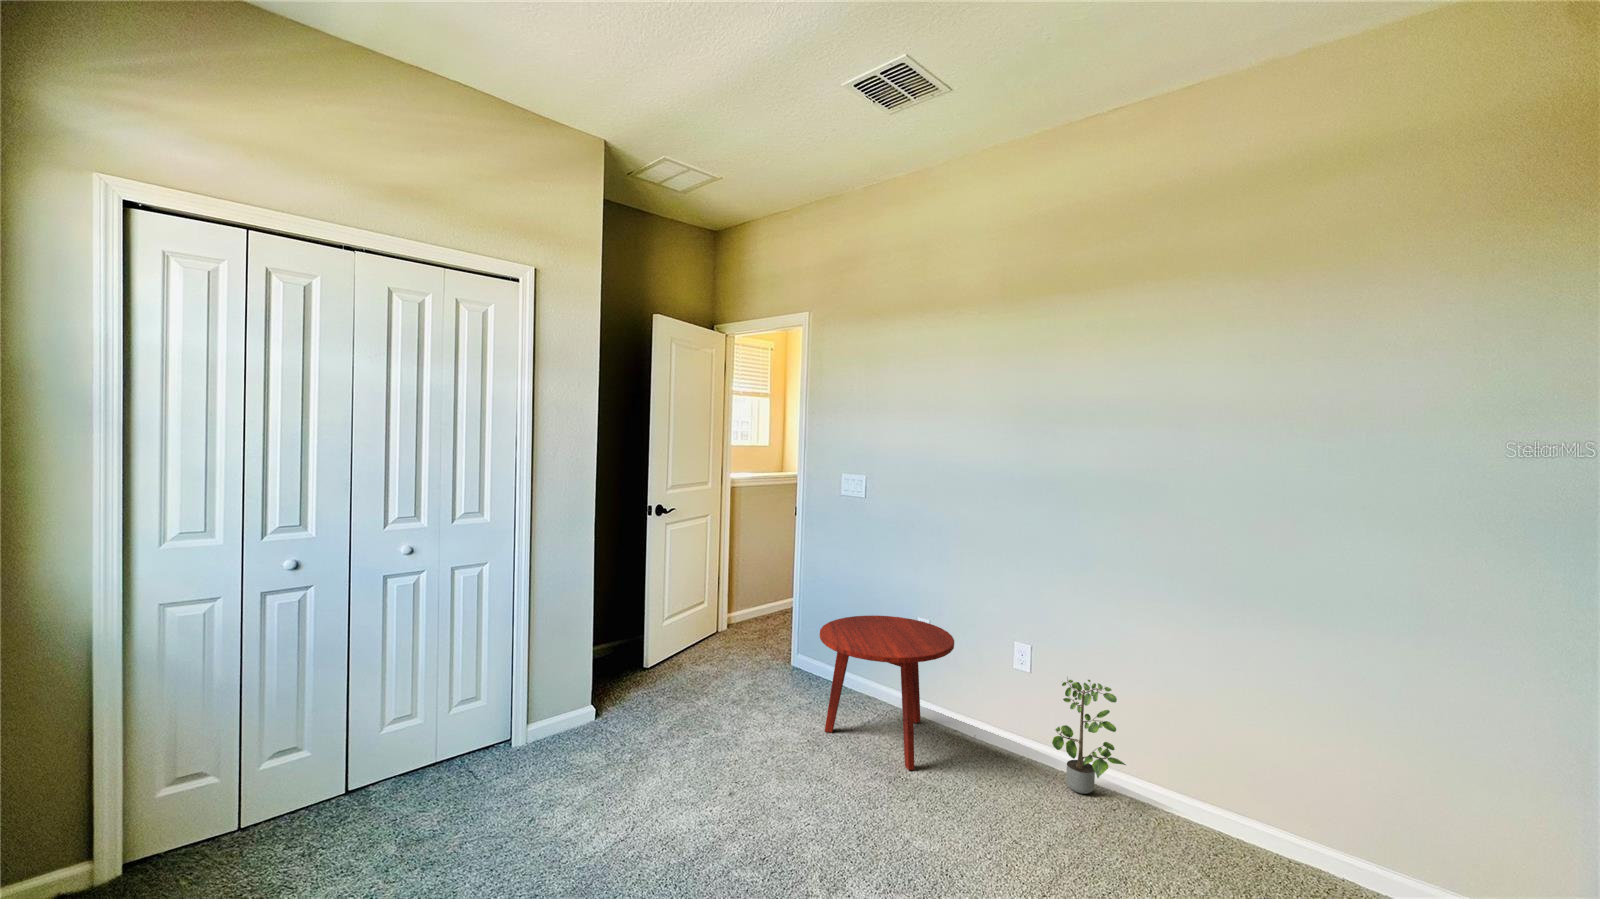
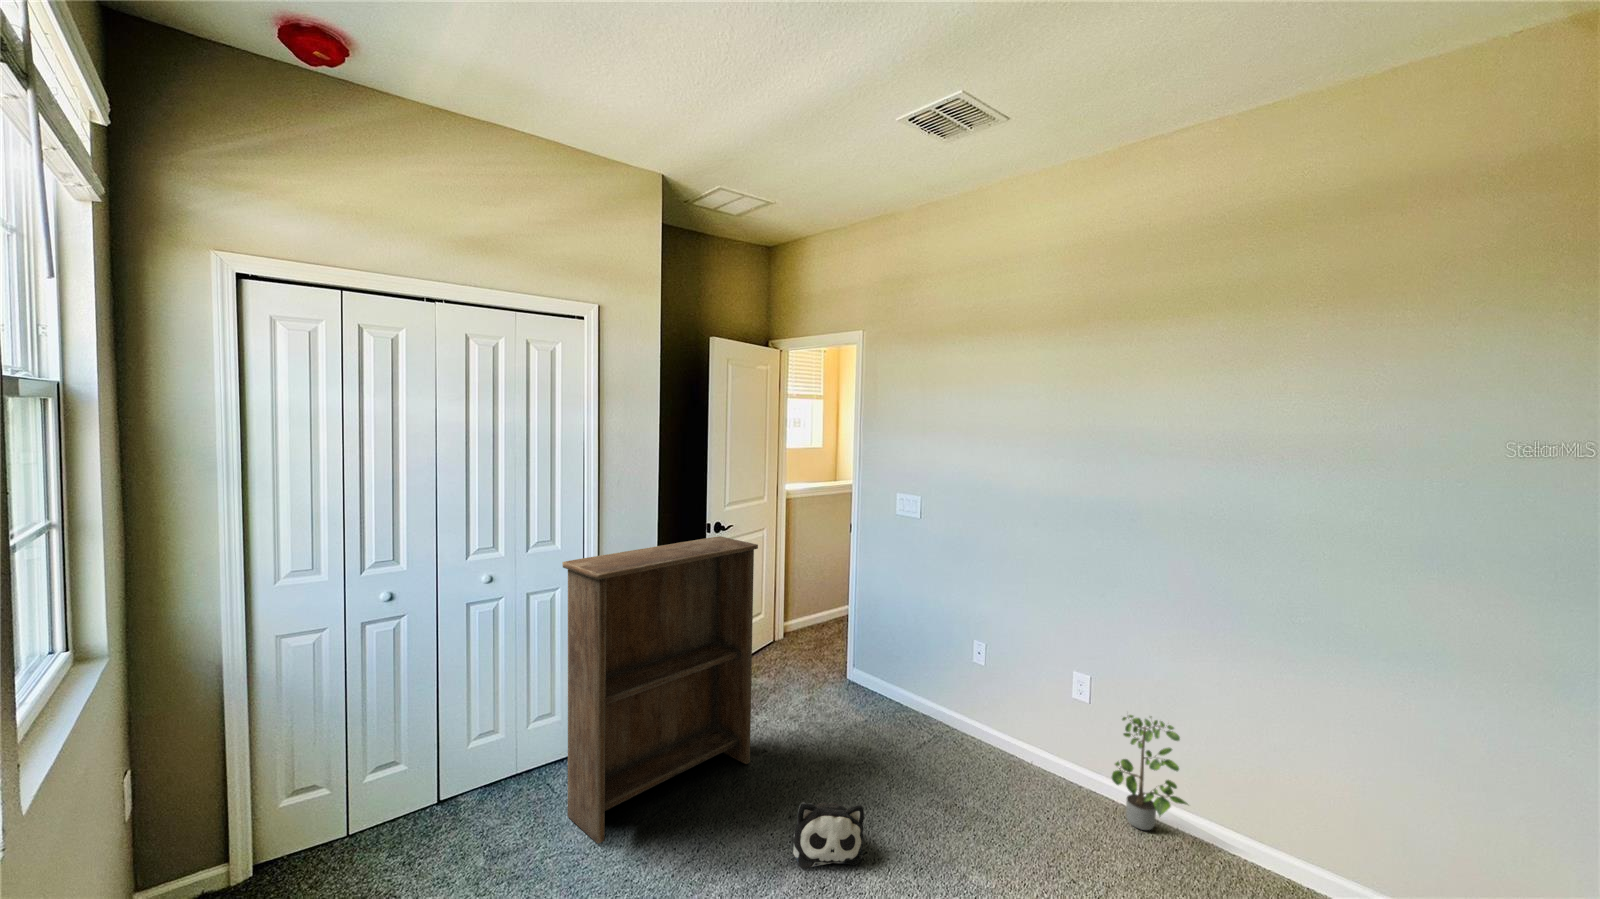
bookshelf: none [490,511,700,826] -> present [562,536,758,844]
side table: present [820,615,954,770] -> none [875,637,1010,797]
plush toy: none [733,773,807,840] -> present [793,802,864,868]

